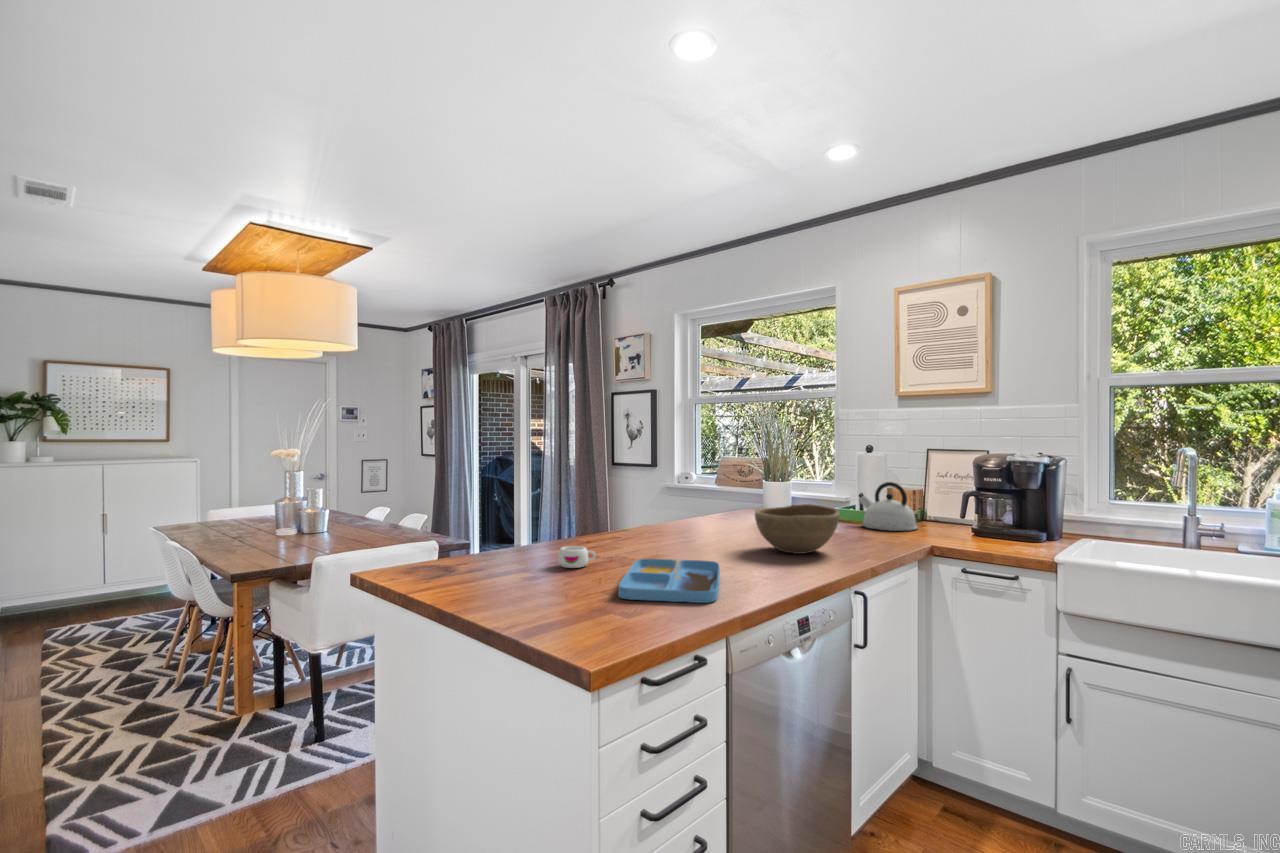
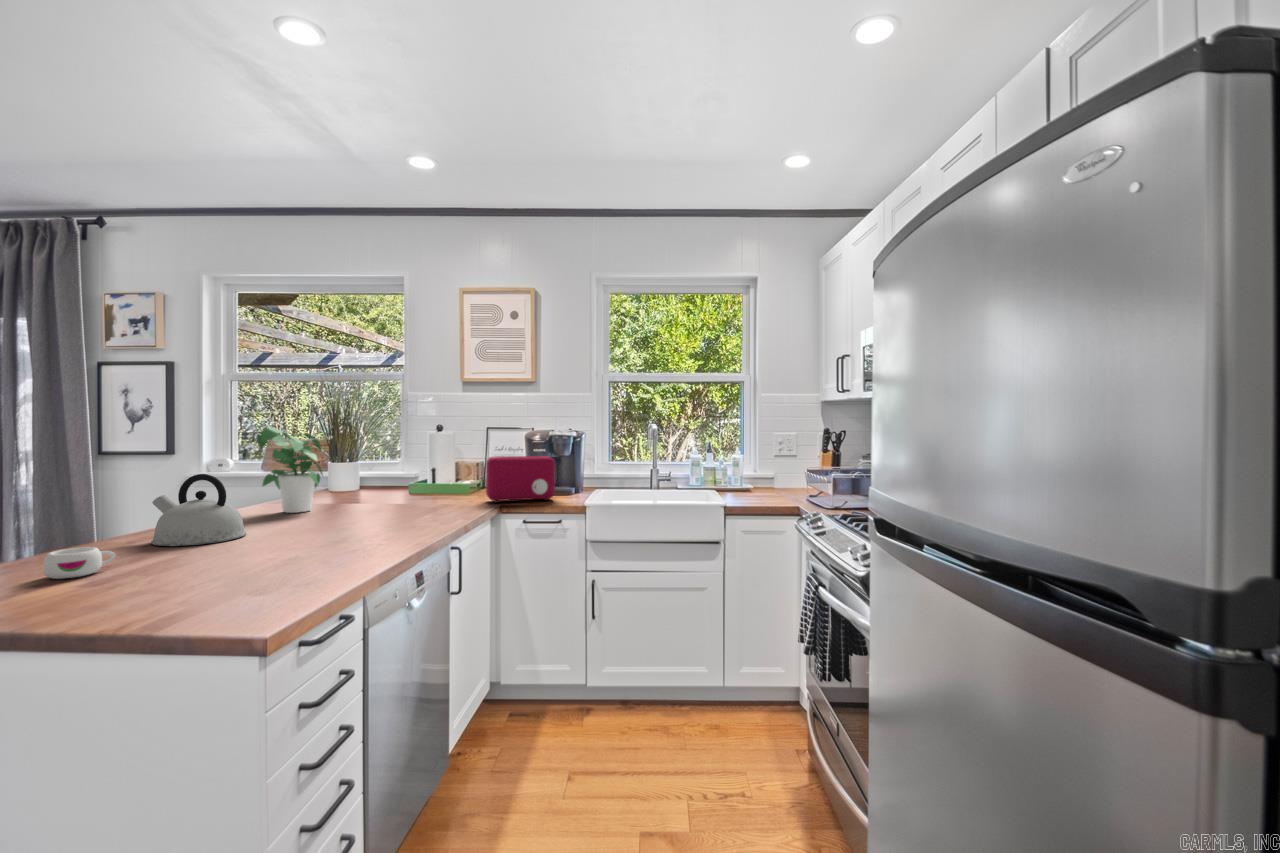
potted plant: none [701,448,752,530] -> present [257,426,323,513]
kettle: present [859,482,917,531] -> present [151,474,246,546]
toaster: none [919,486,1011,547] -> present [486,456,555,503]
bowl: present [755,504,840,554] -> none [335,477,424,525]
tray: present [618,559,720,603] -> none [173,540,315,596]

